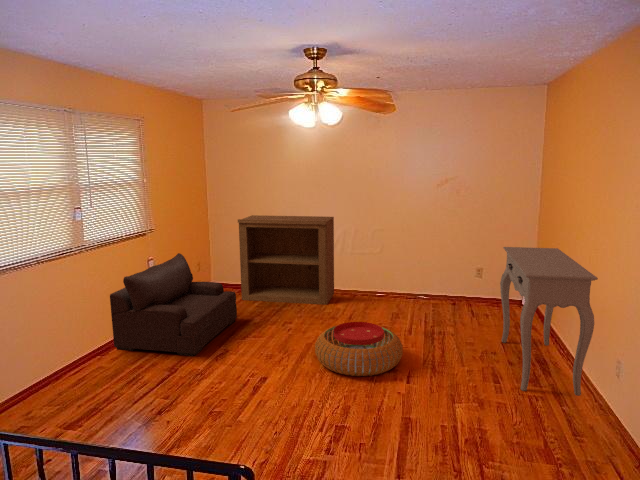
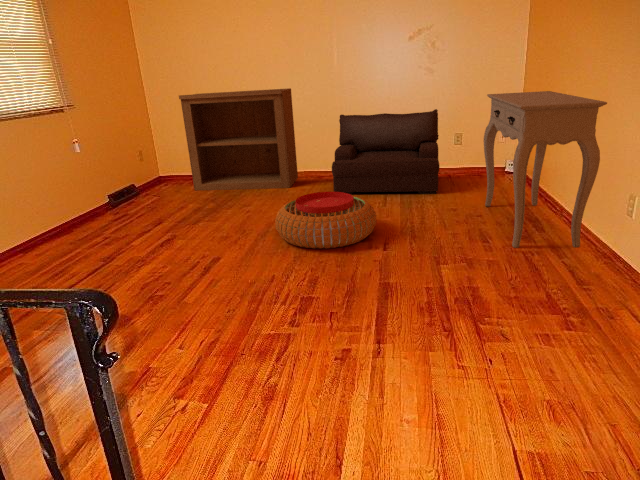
armchair: present [110,253,237,356] -> present [332,109,440,195]

